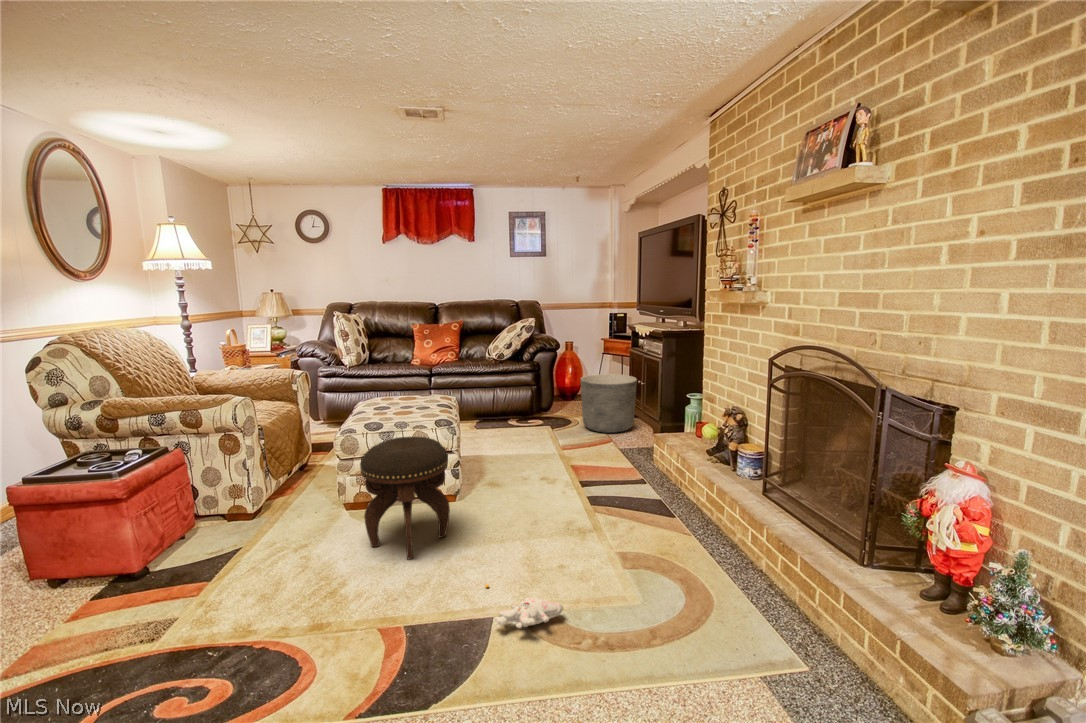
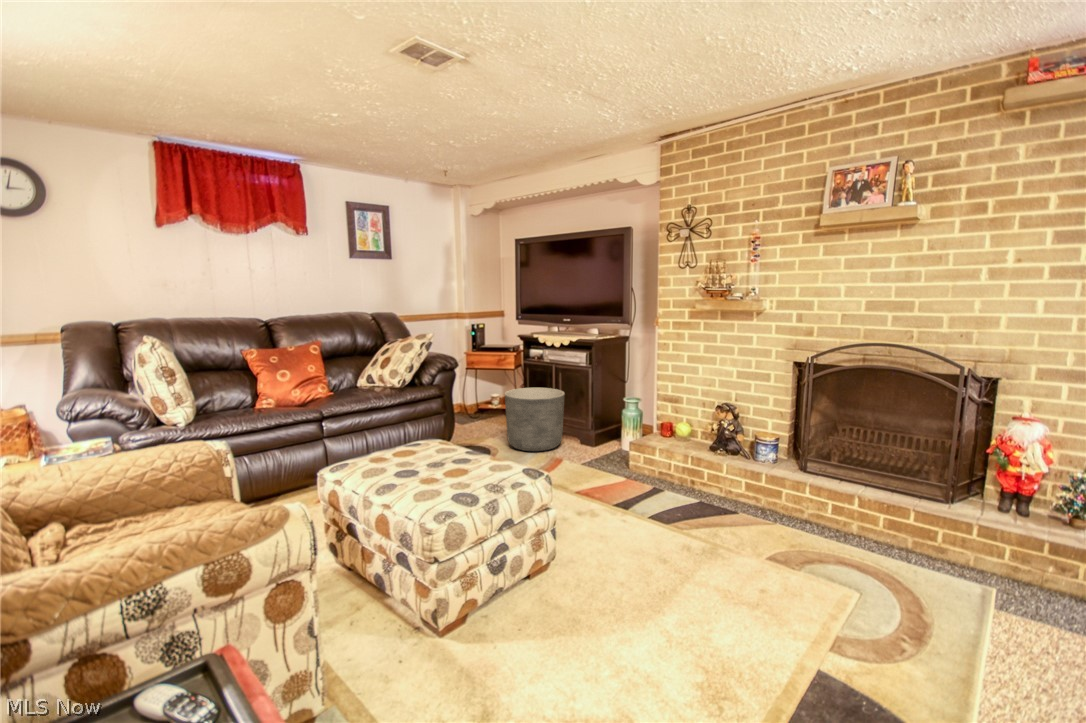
footstool: present [360,437,450,559] -> none [532,489,648,660]
plush toy: present [485,584,563,628] -> none [749,621,878,667]

